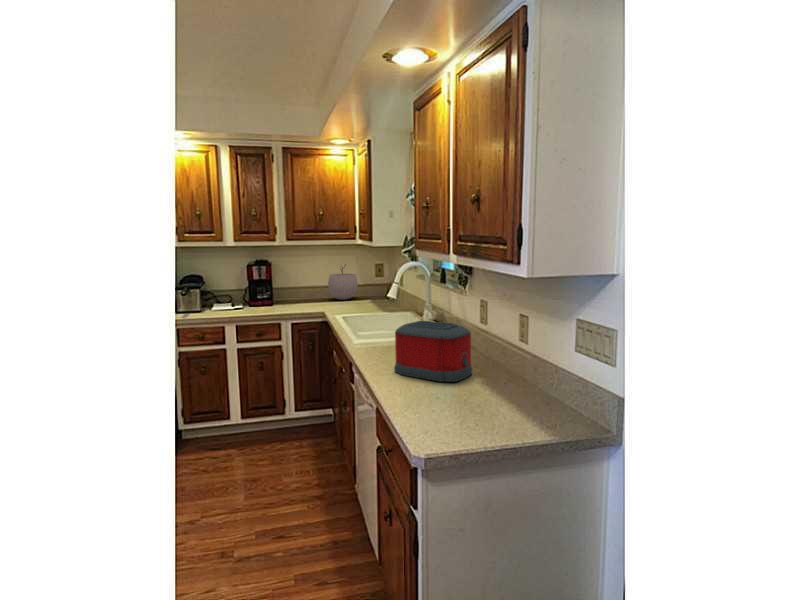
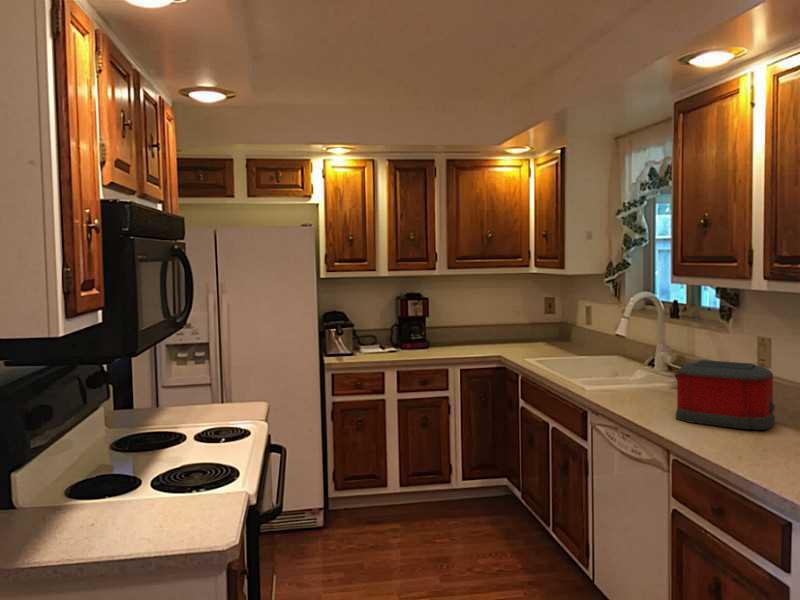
plant pot: present [328,268,358,300] -> none [489,296,526,342]

